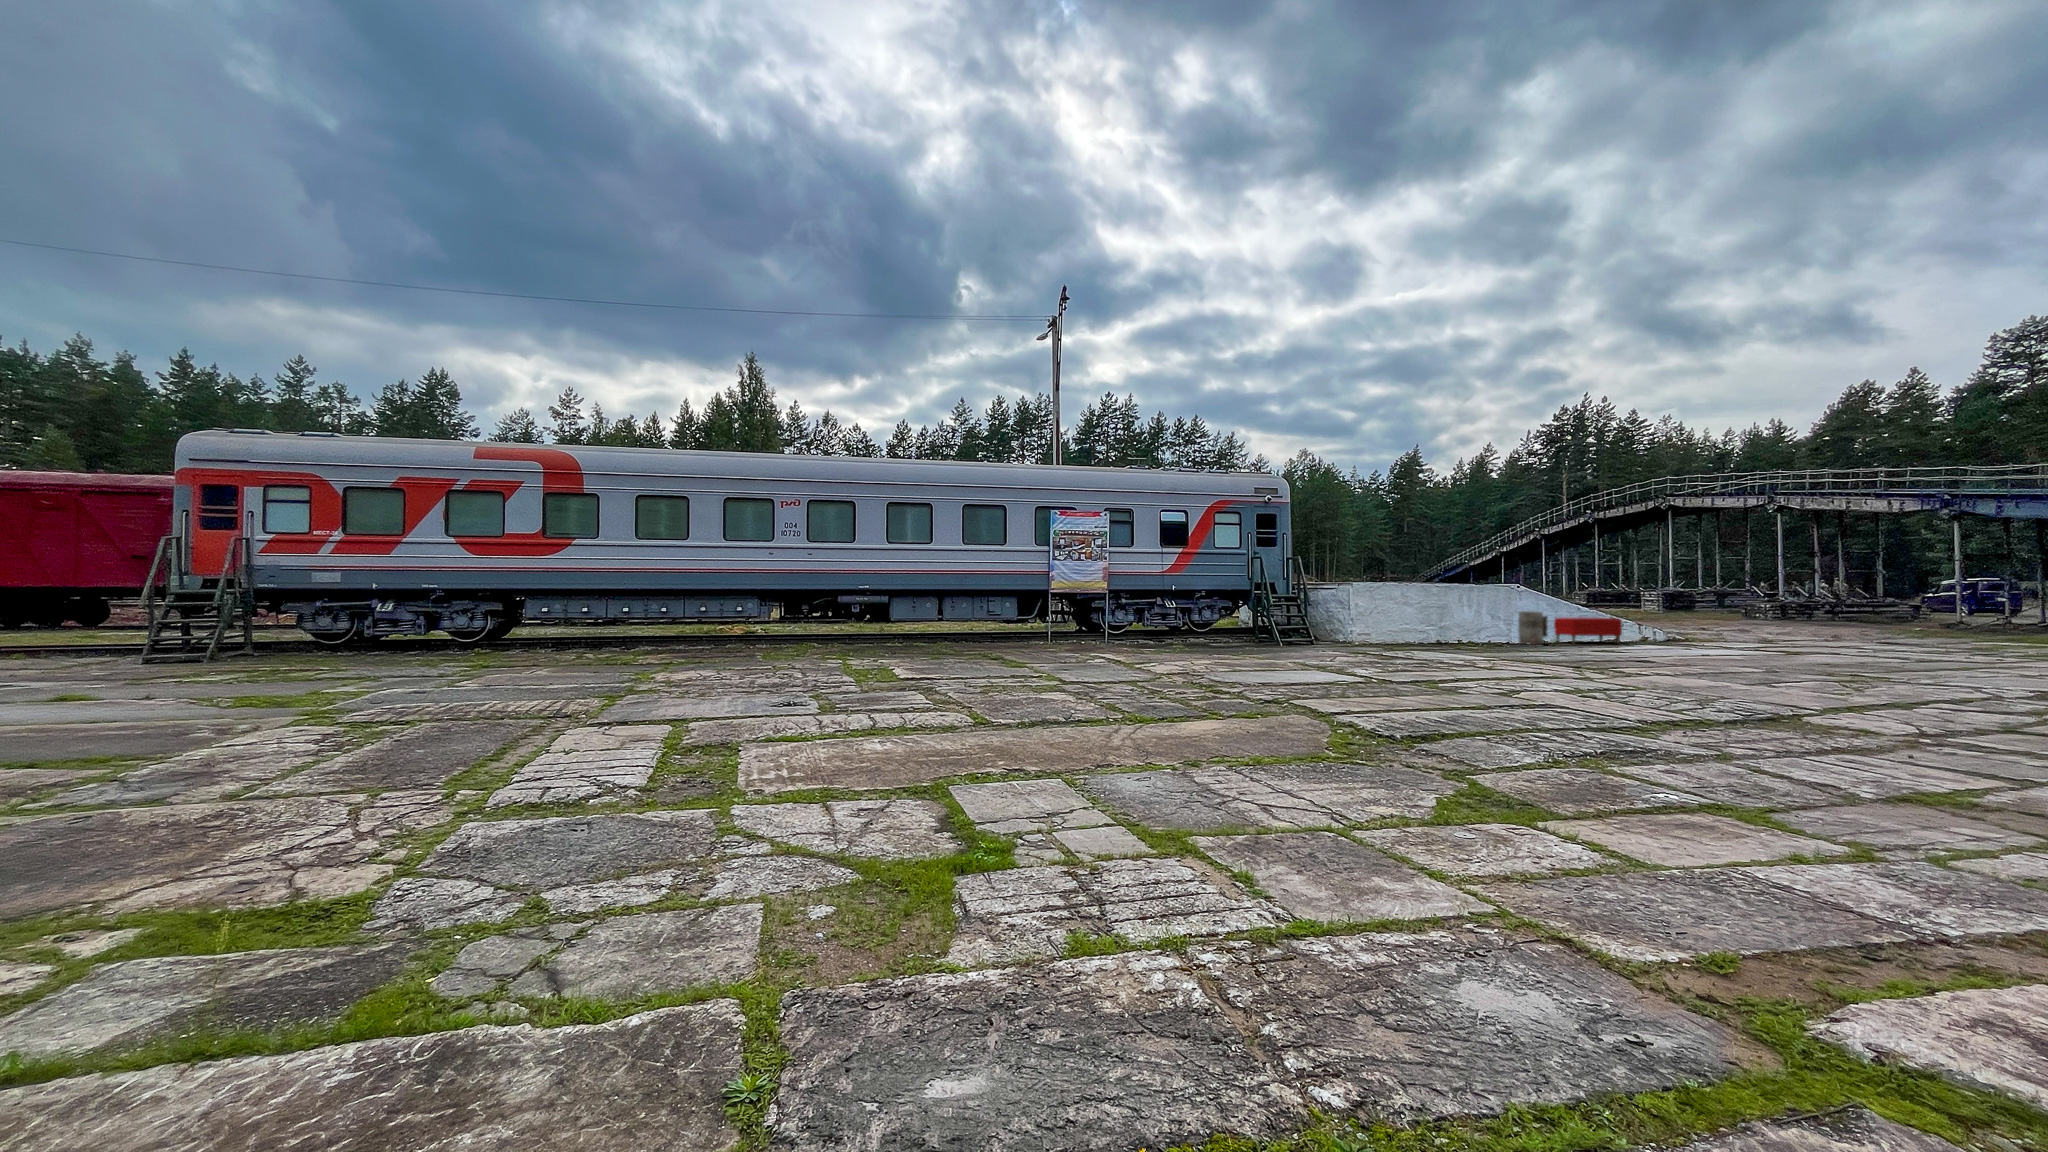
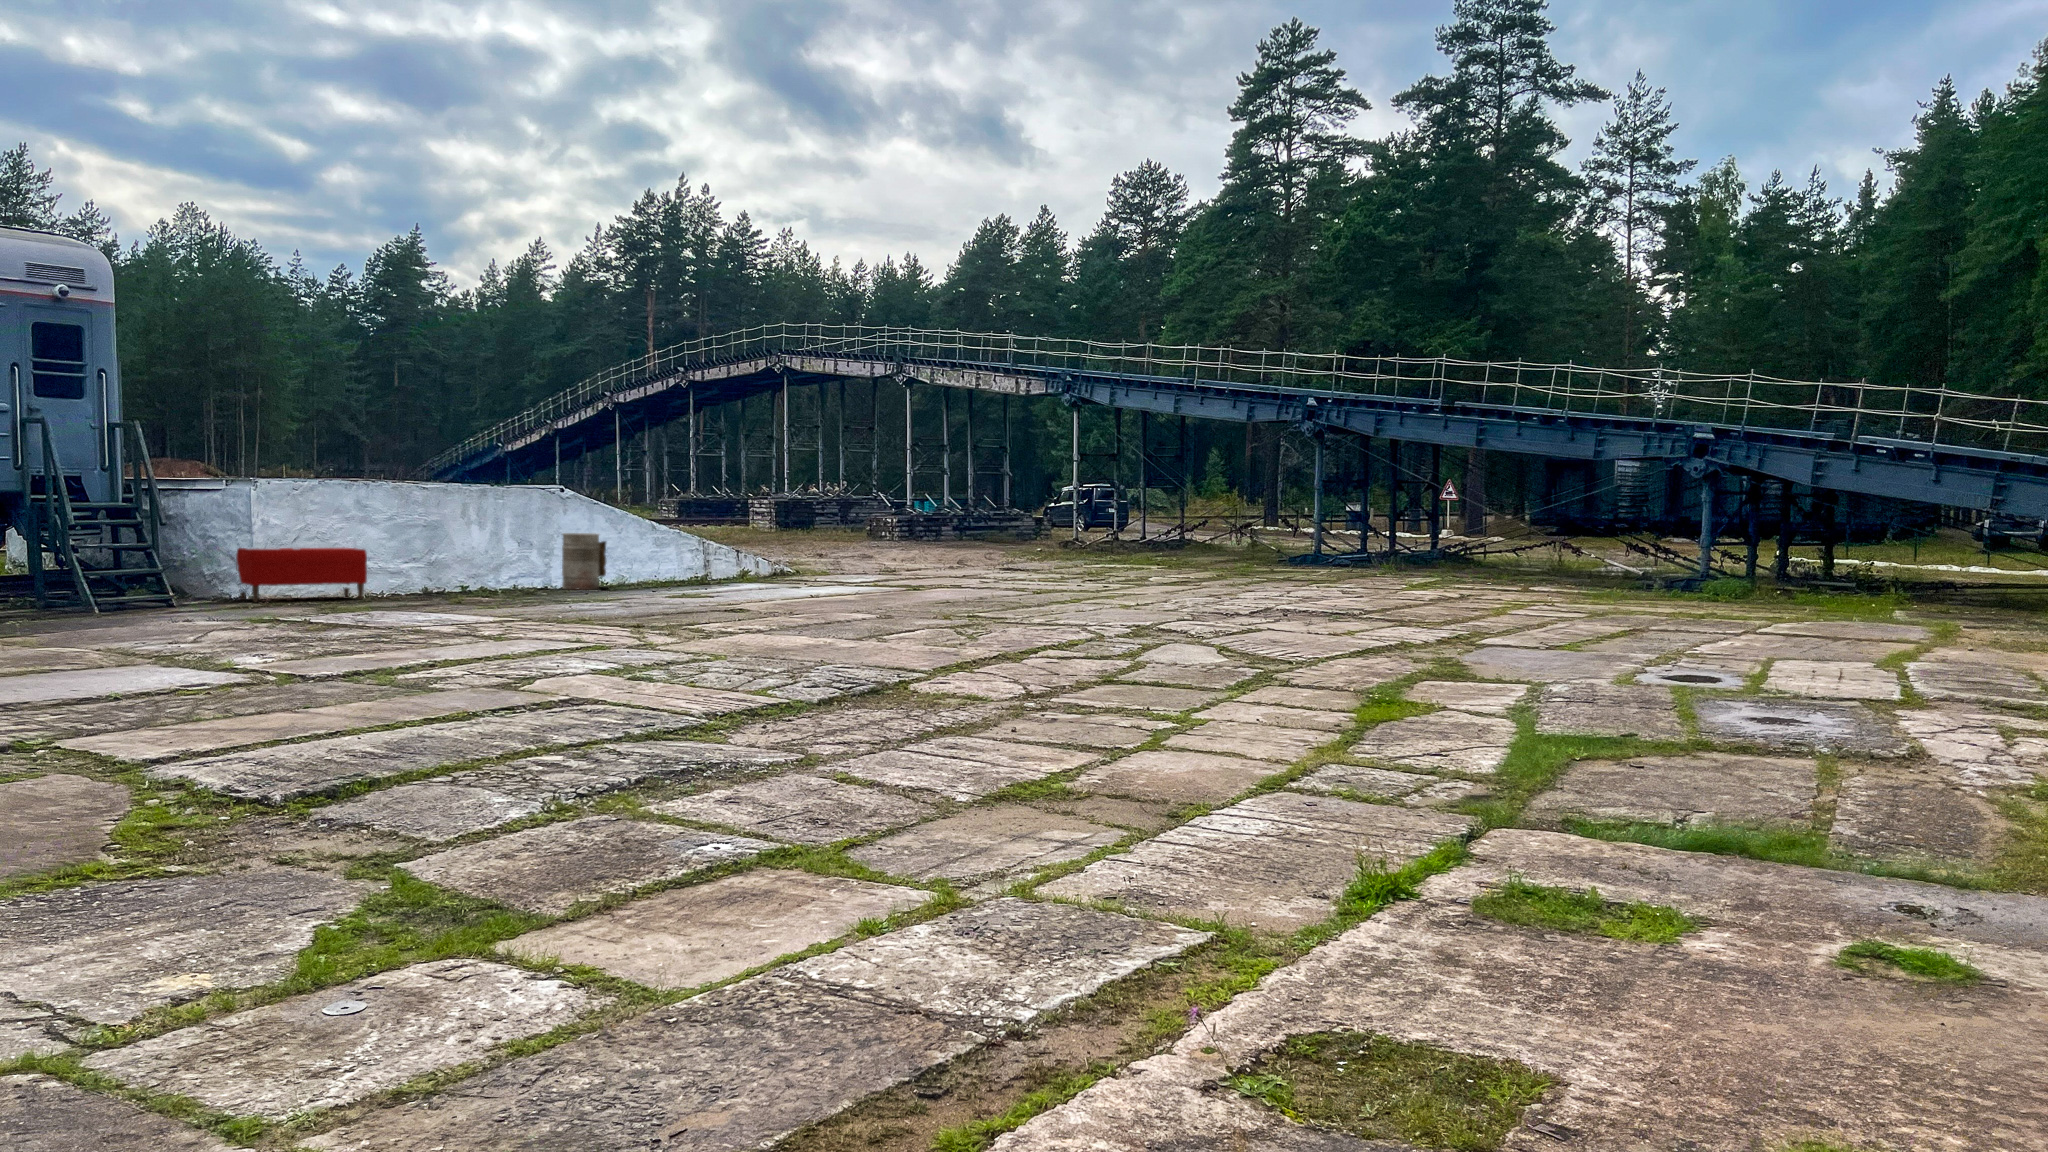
bench: present [1554,617,1622,643] -> present [236,548,367,602]

